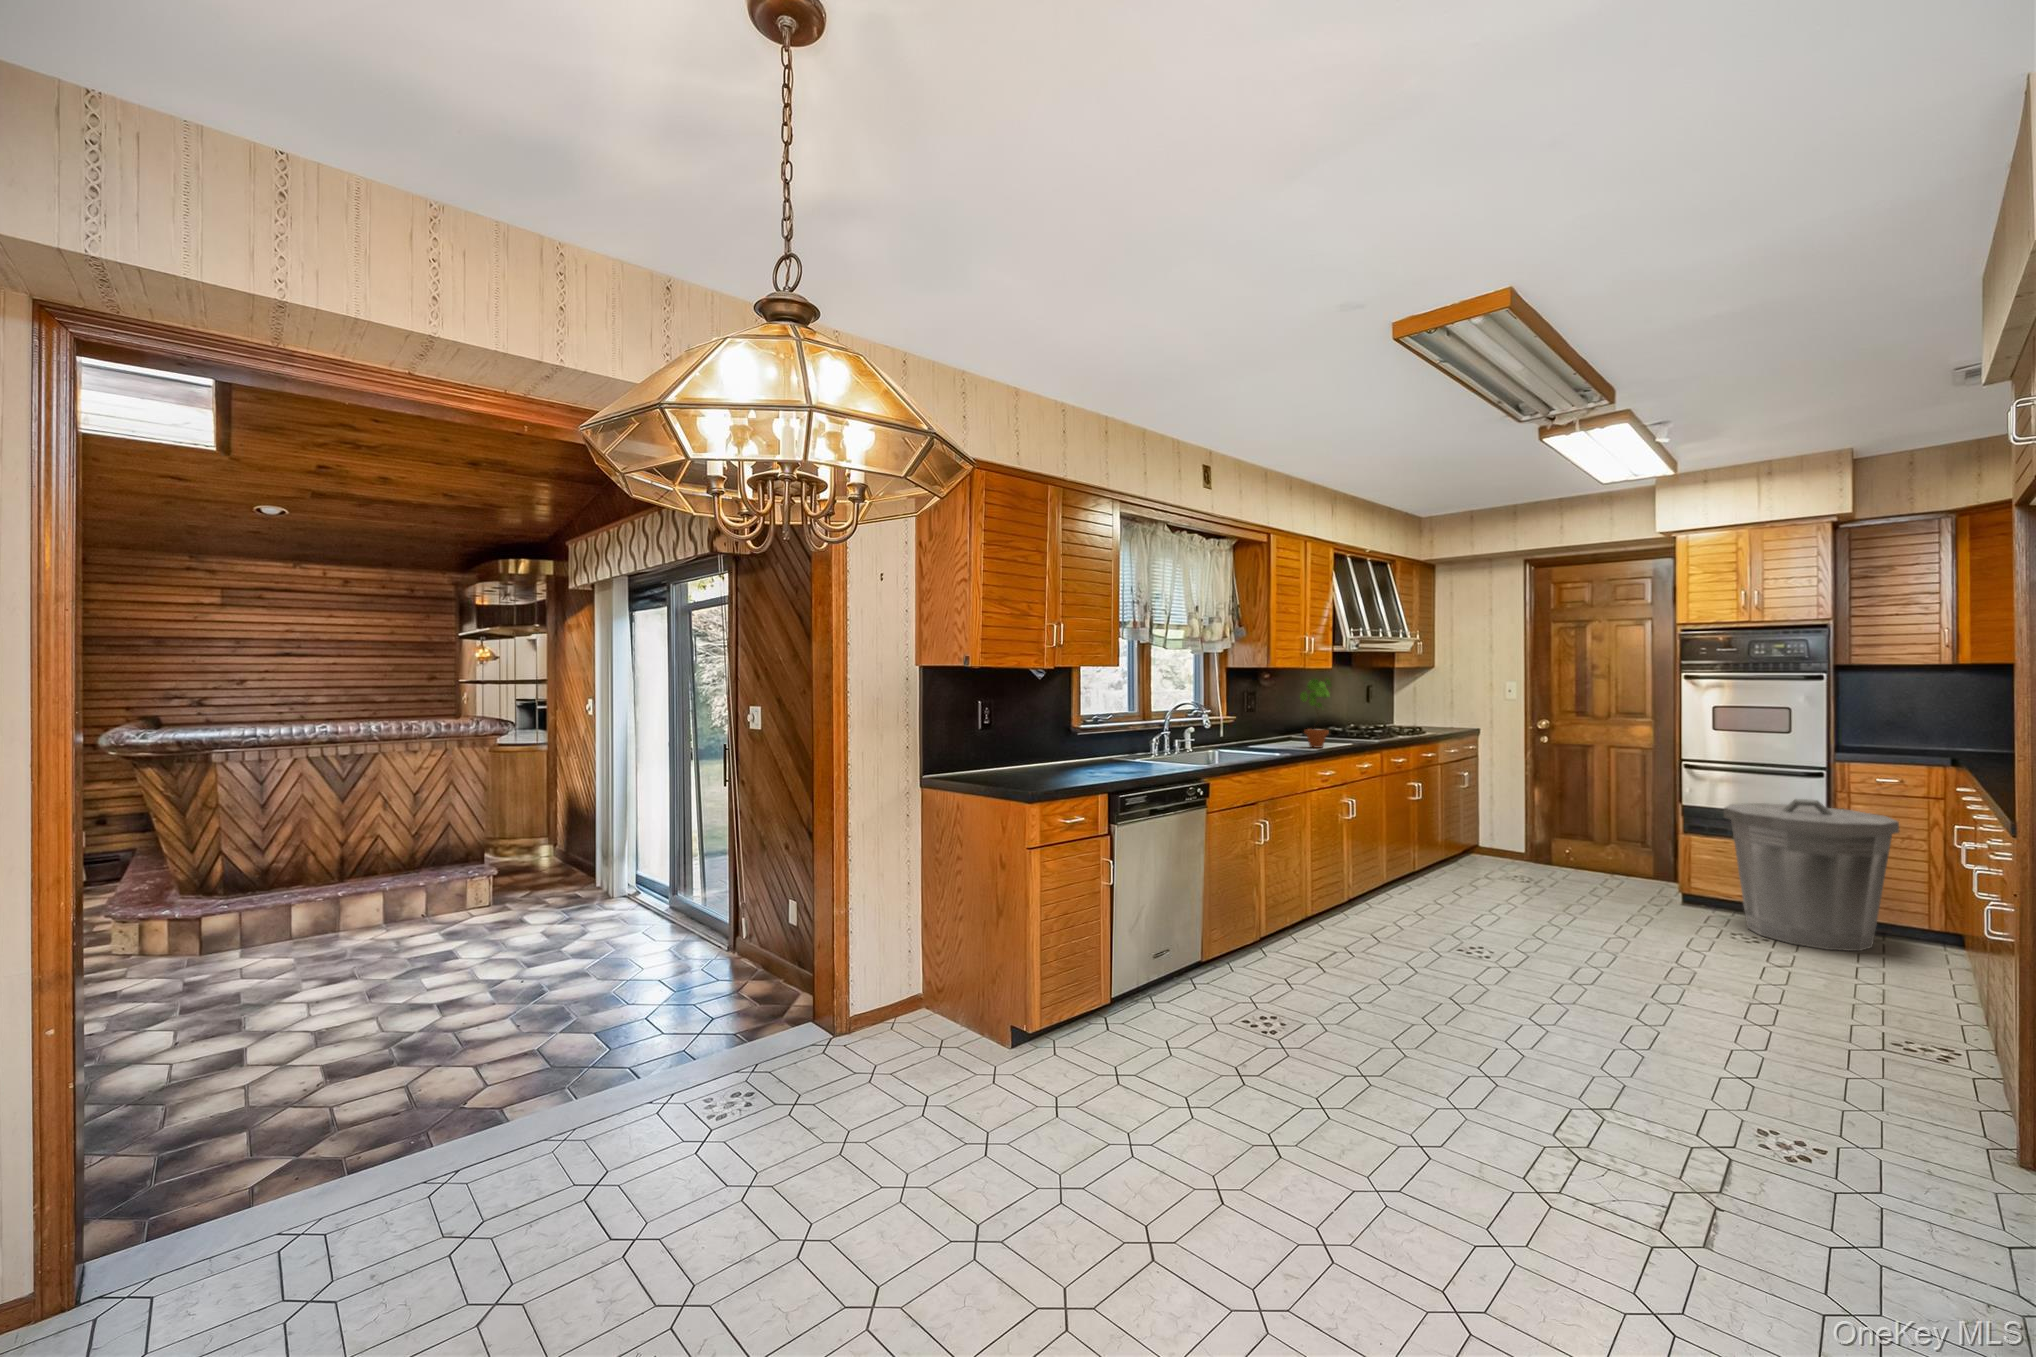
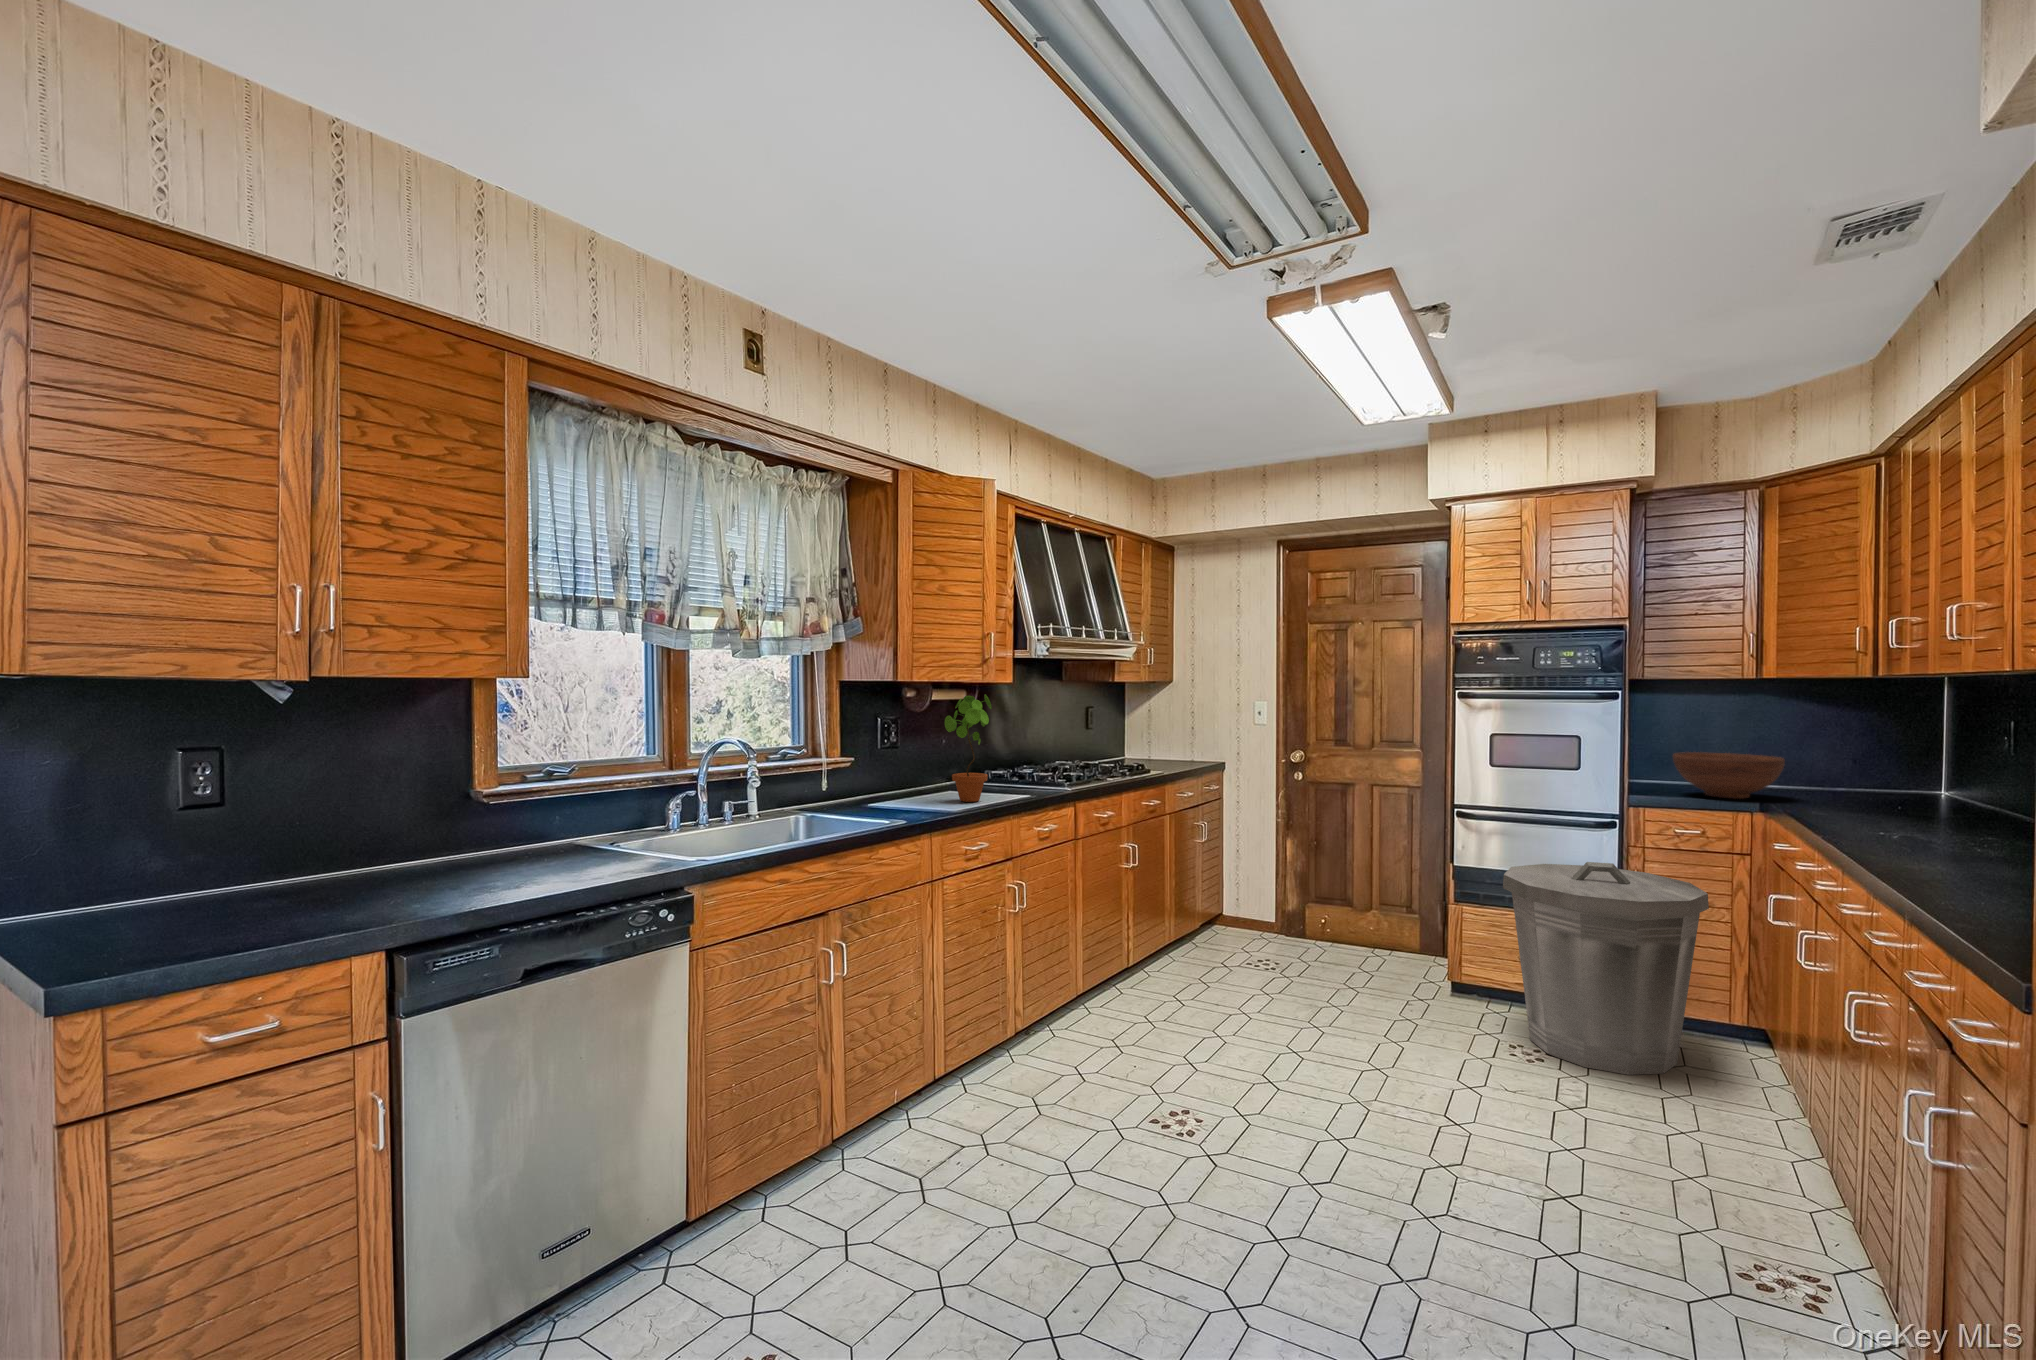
fruit bowl: none [1875,721,1976,755] -> present [1673,752,1785,799]

